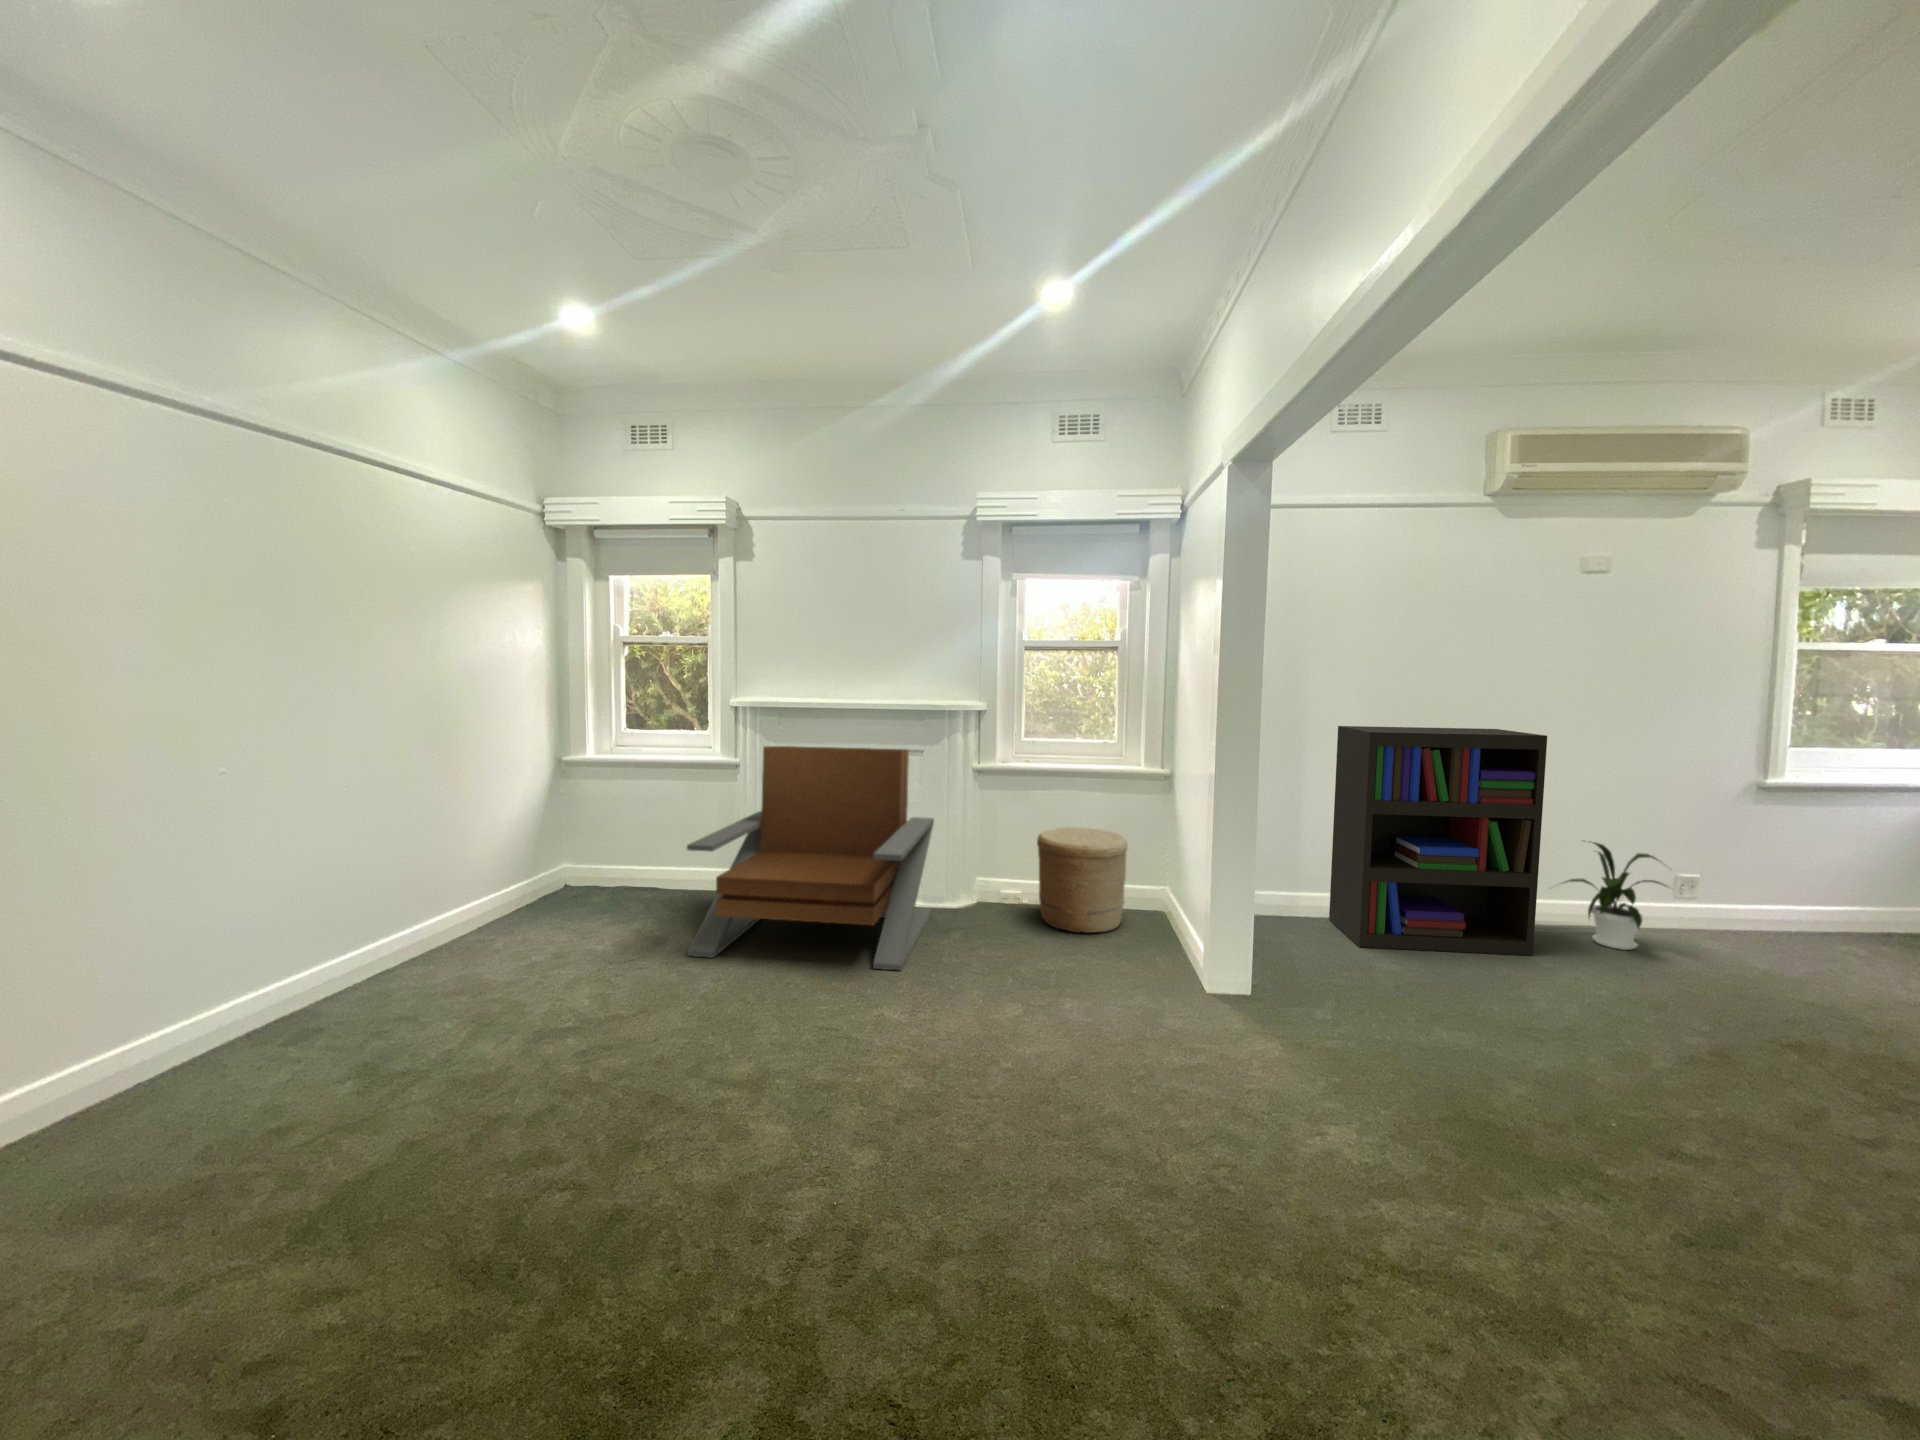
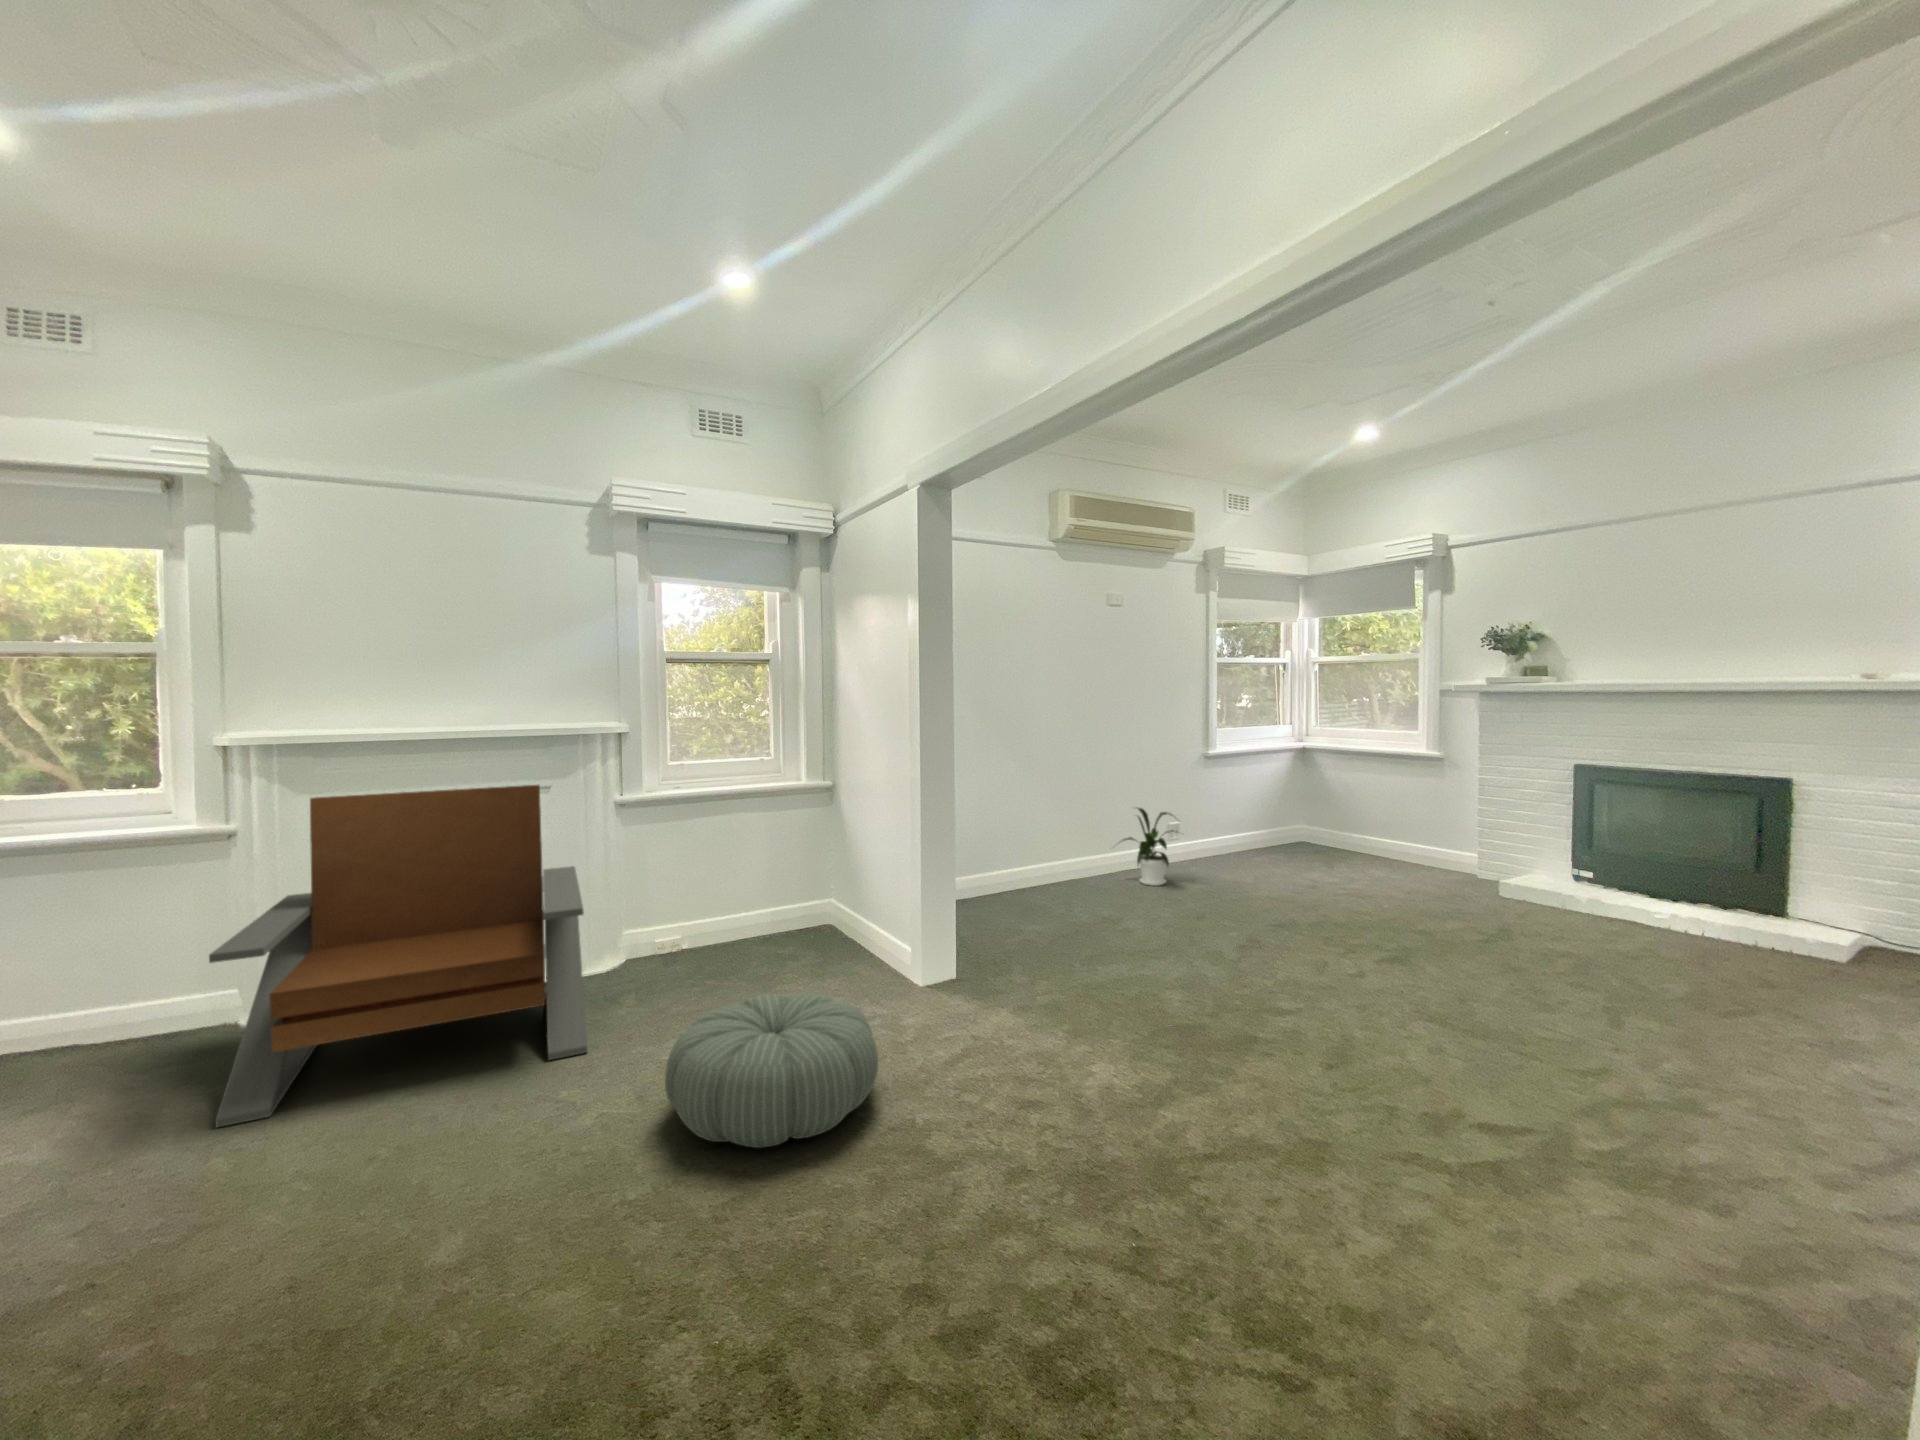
bookshelf: present [1329,726,1547,956] -> none [968,726,1116,921]
woven basket: present [1037,827,1127,933] -> none [705,852,805,966]
pouf: none [907,960,1093,1099] -> present [665,993,878,1148]

